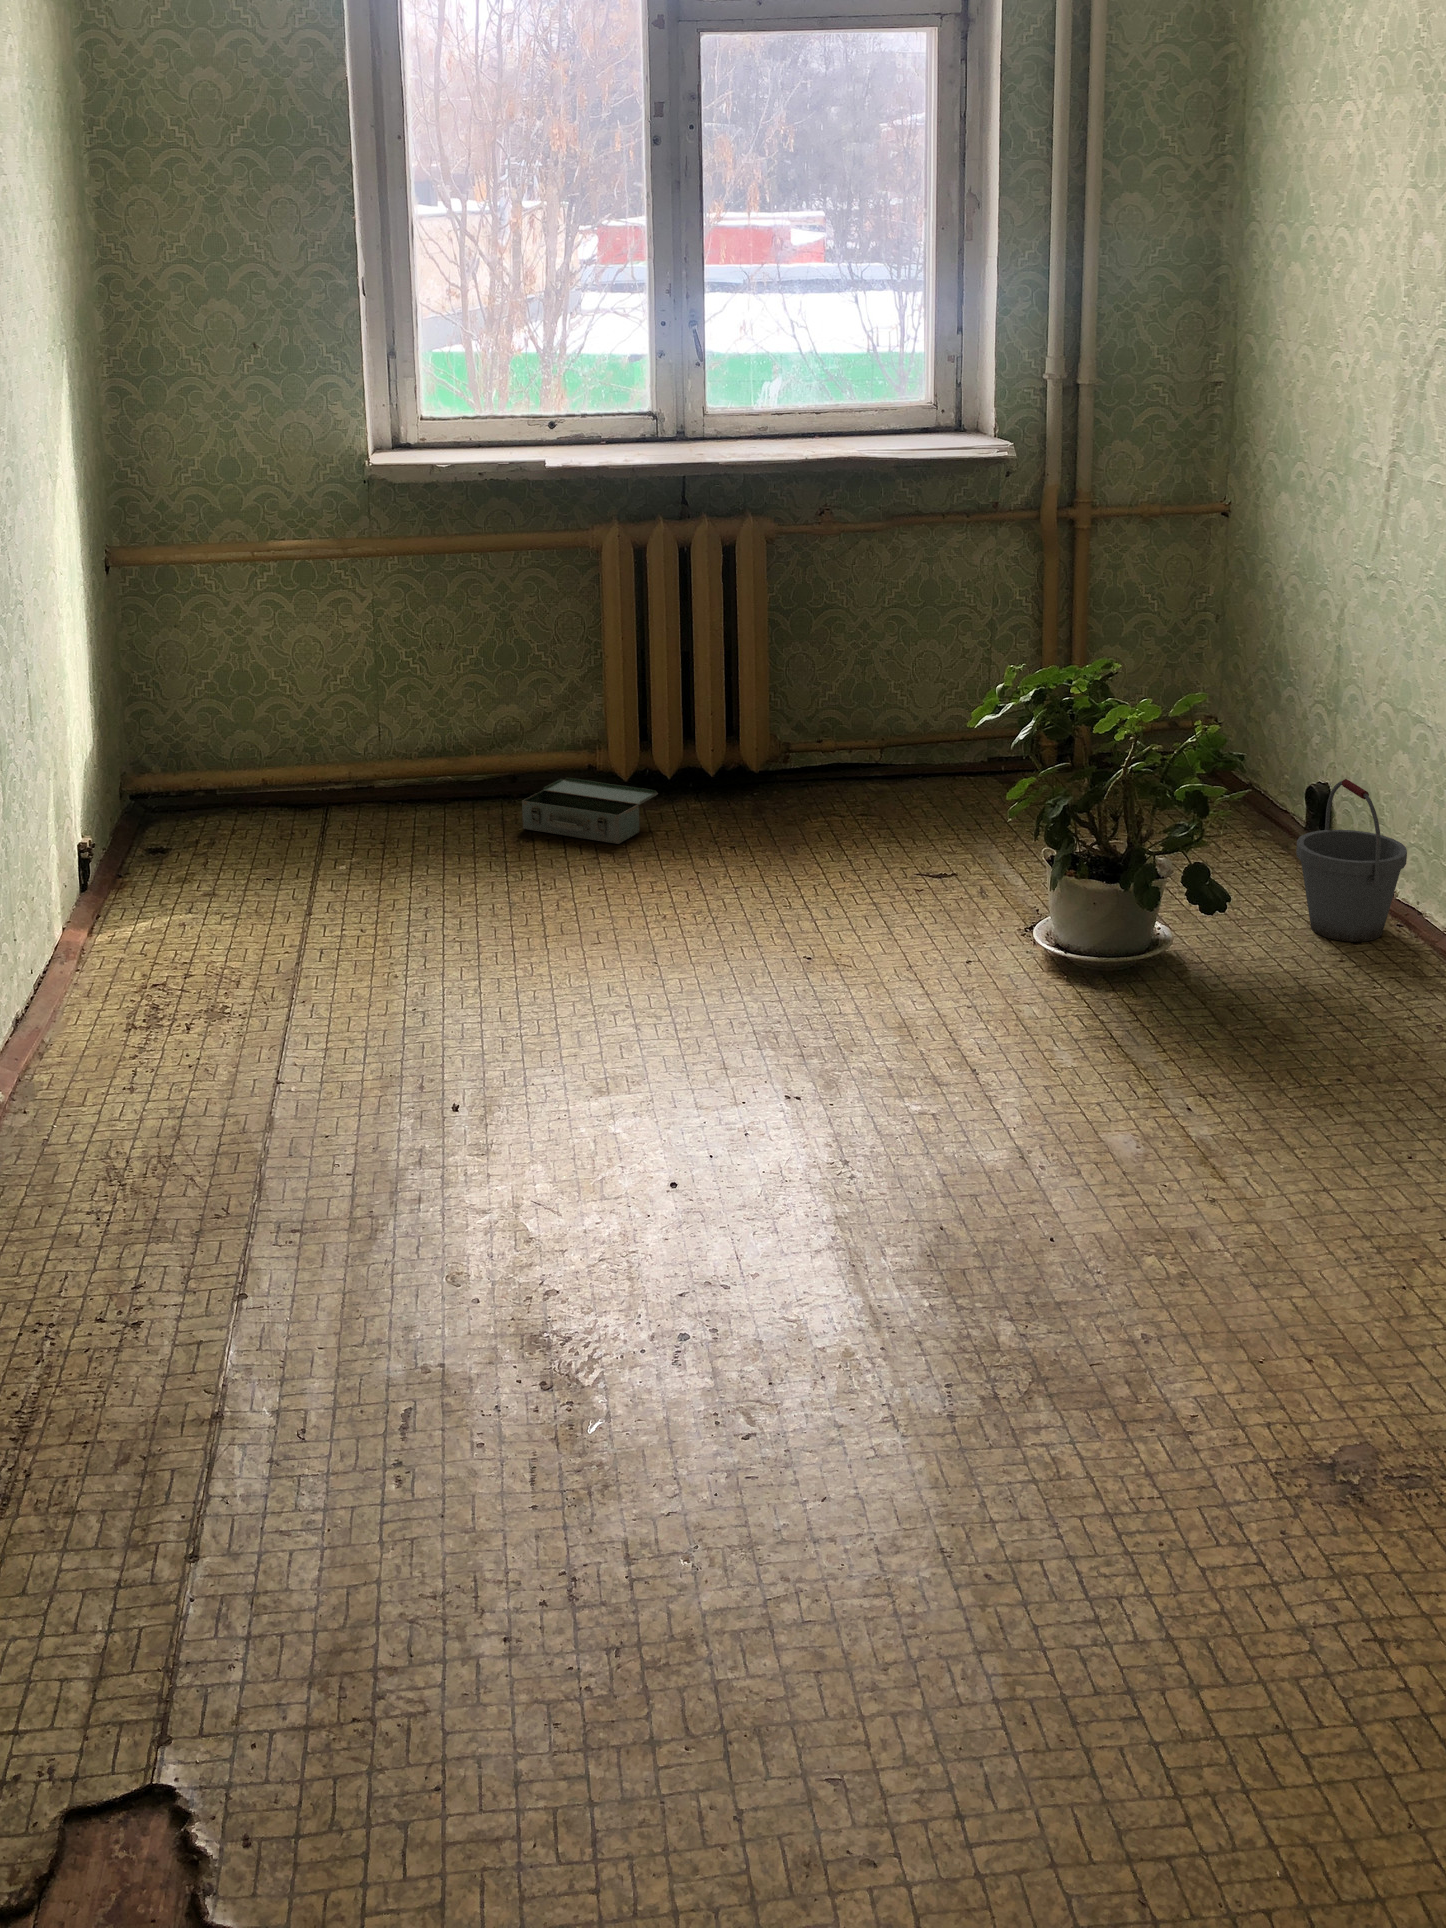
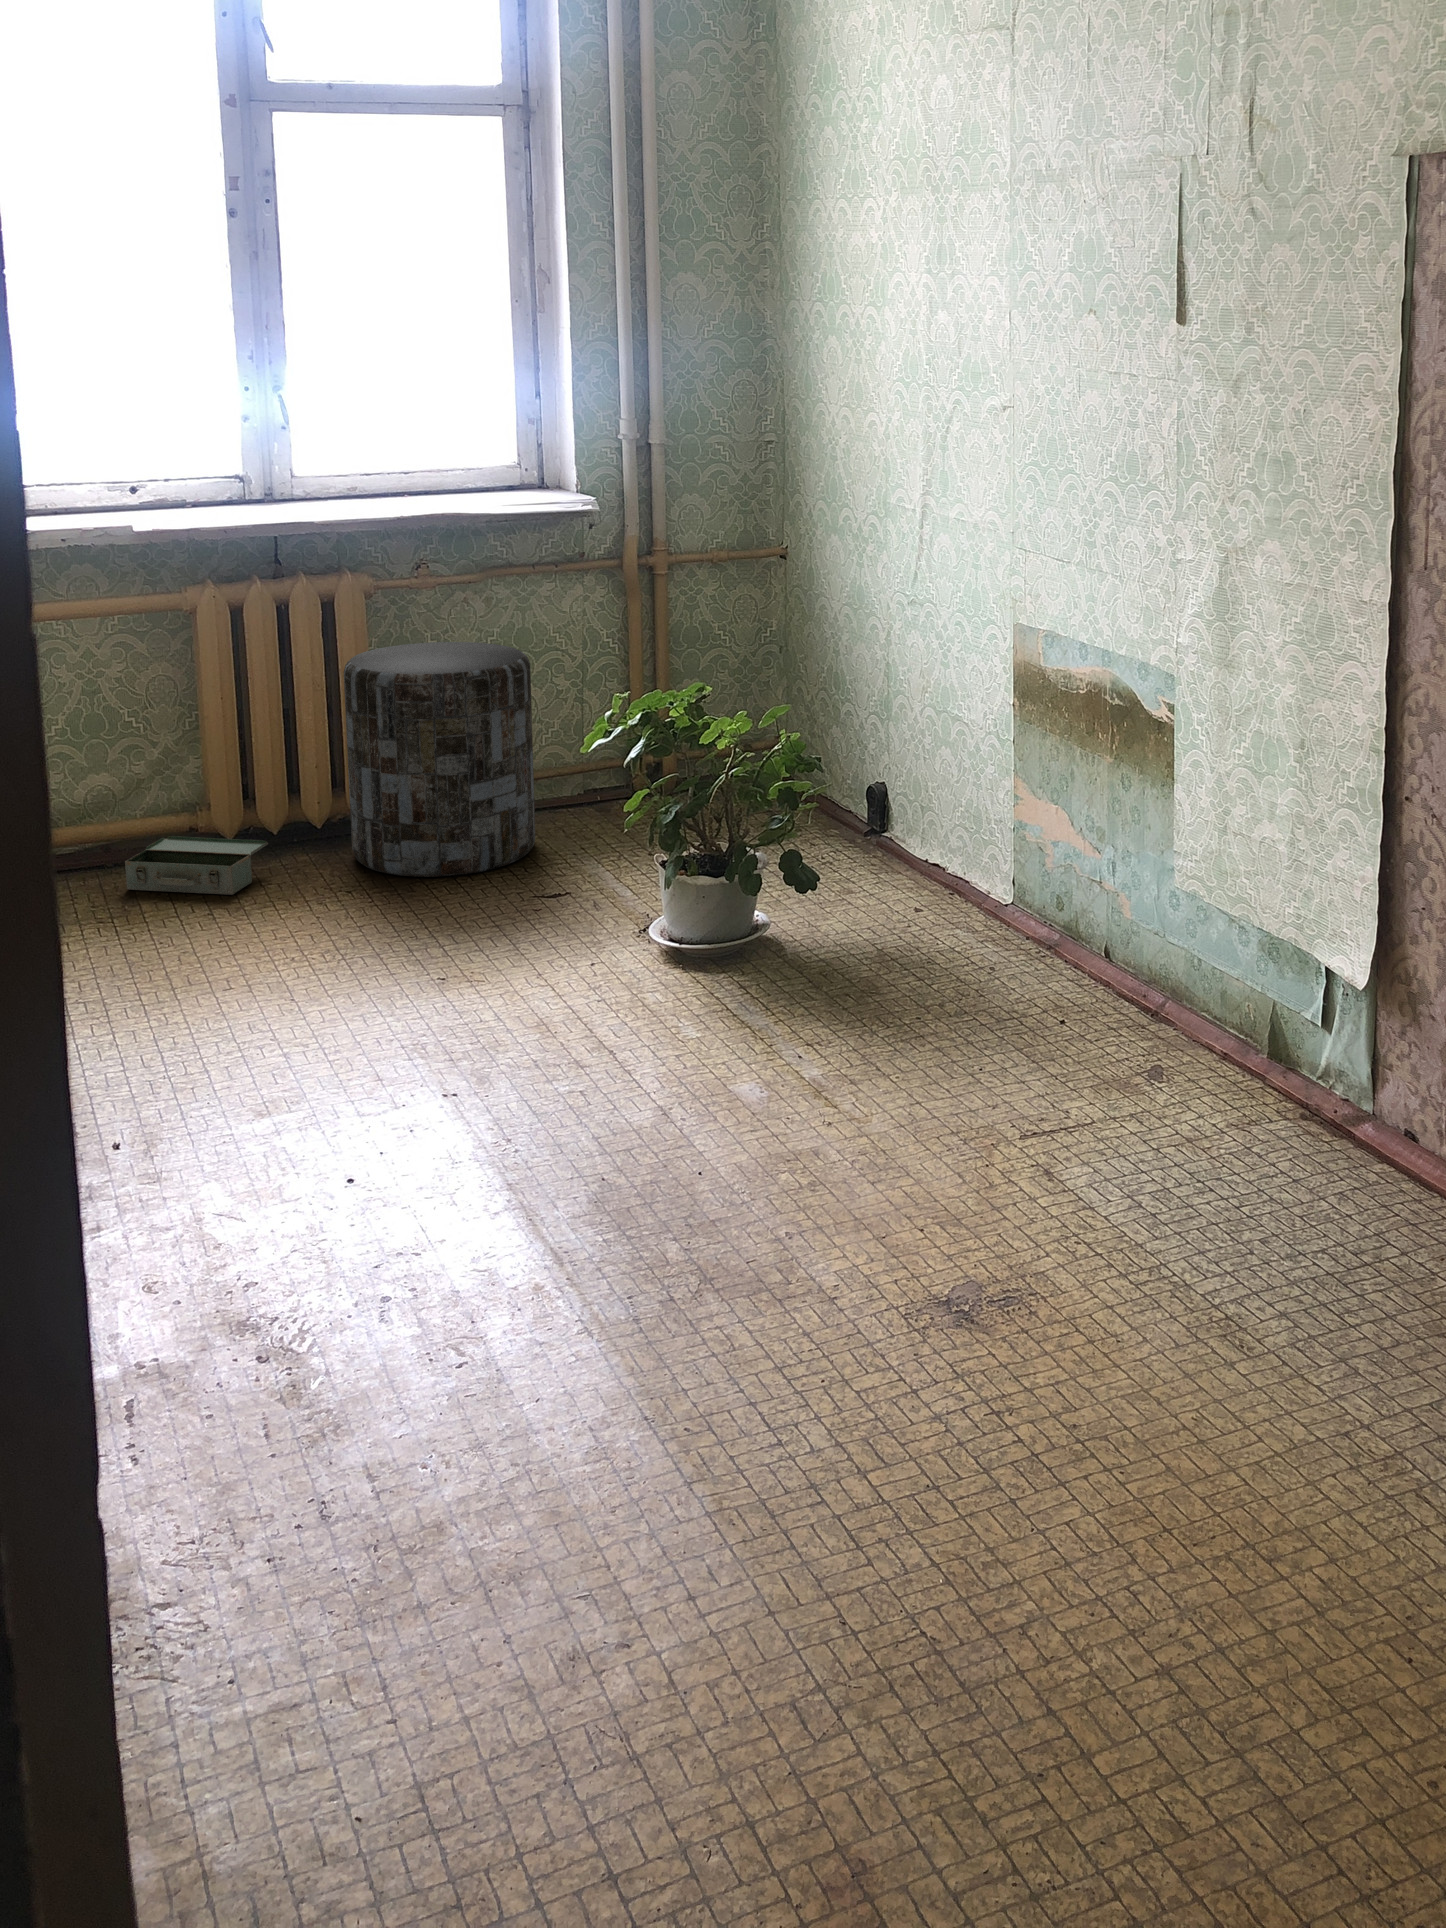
side table: none [739,594,931,844] -> present [344,642,535,877]
bucket: present [1296,779,1407,942] -> none [867,775,955,913]

